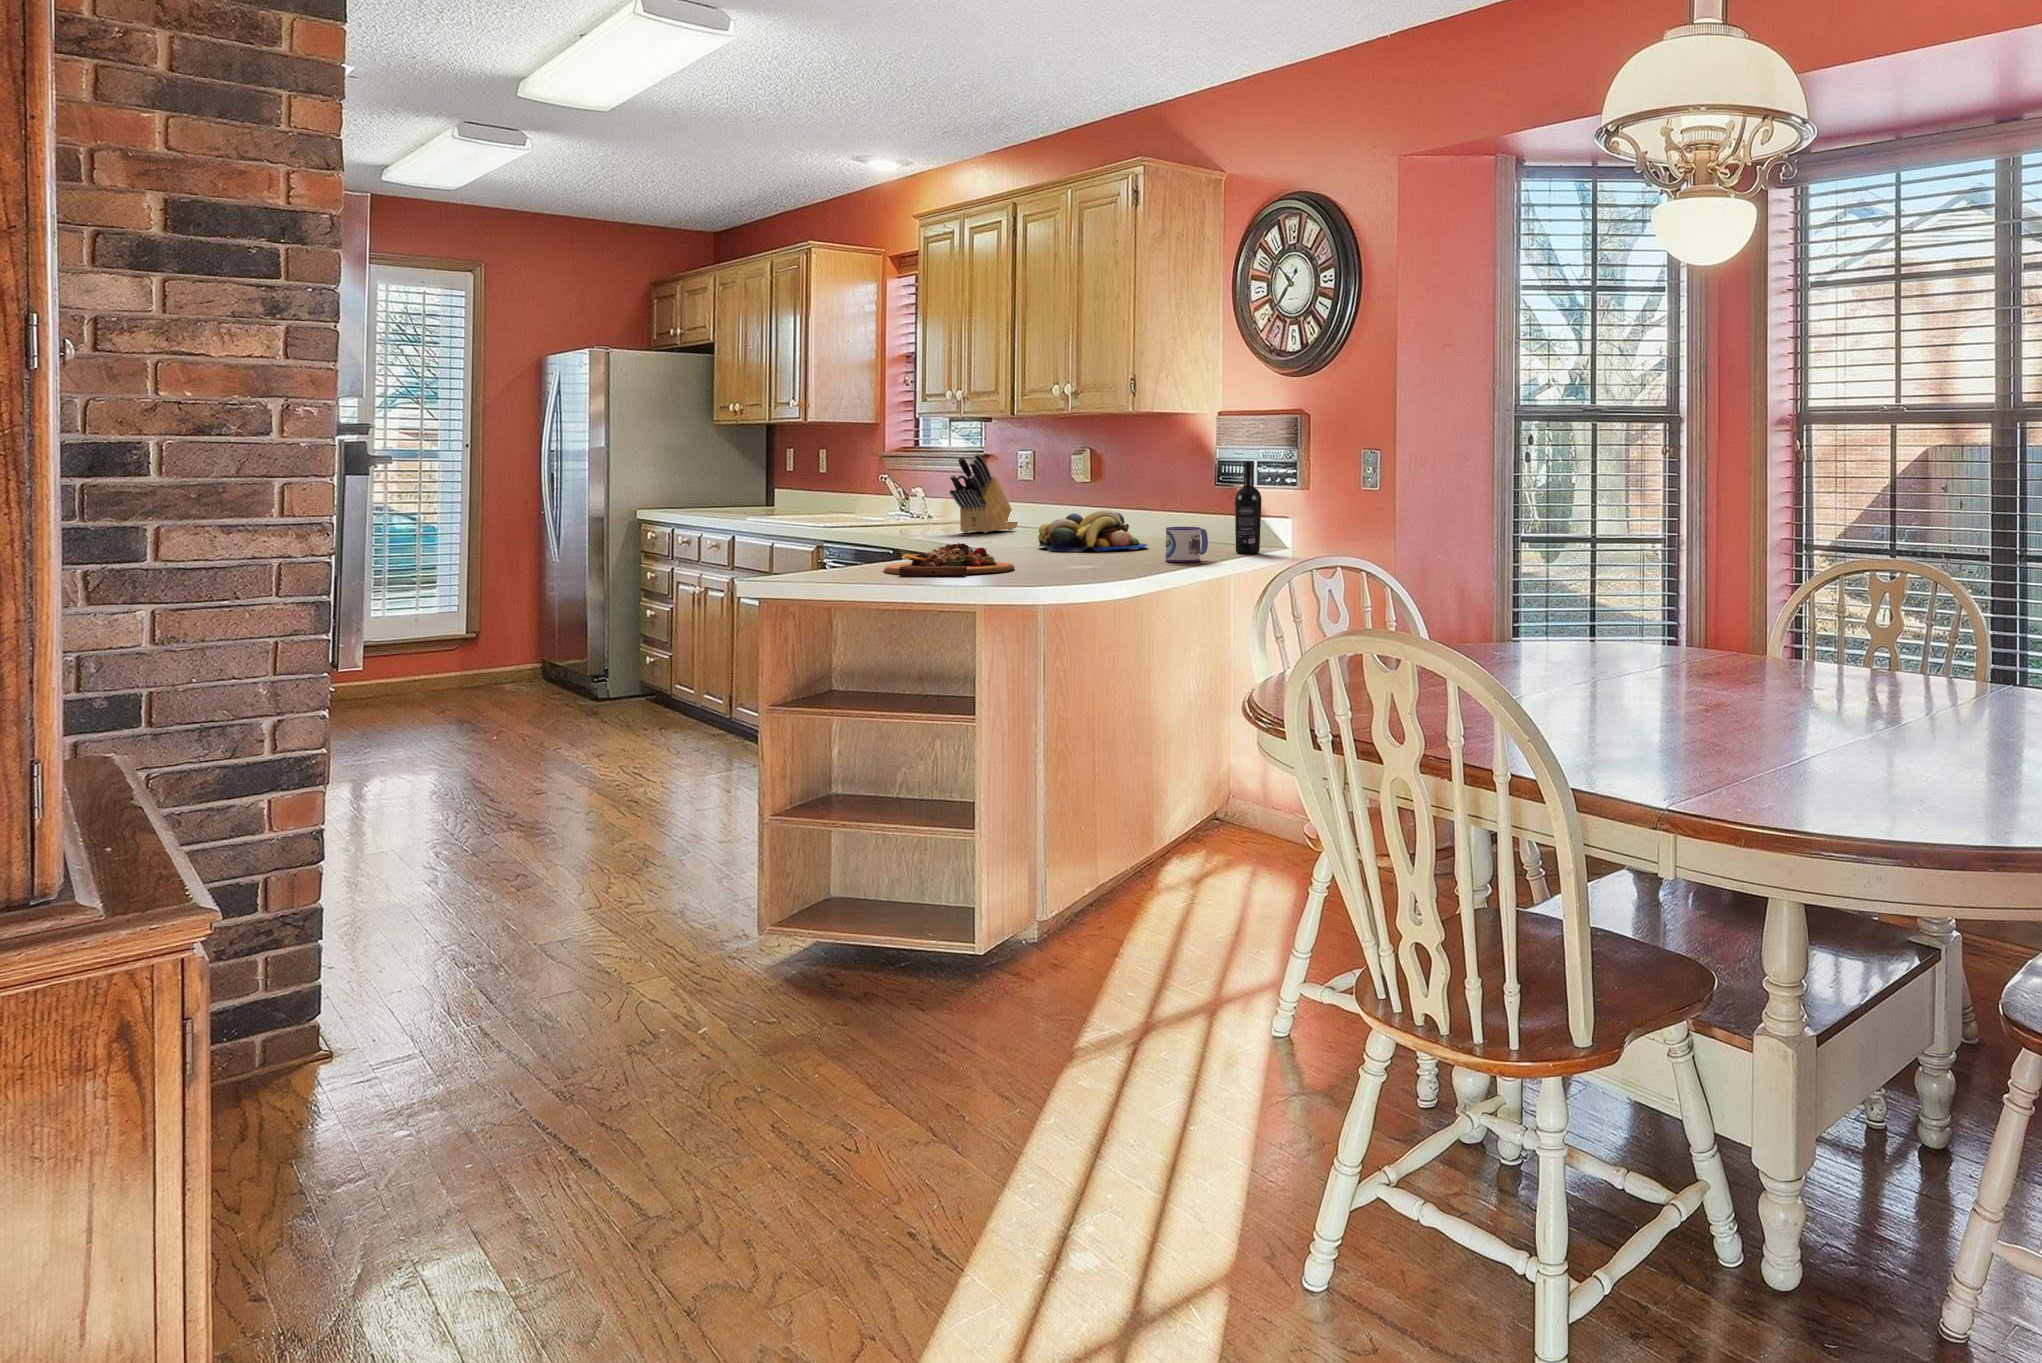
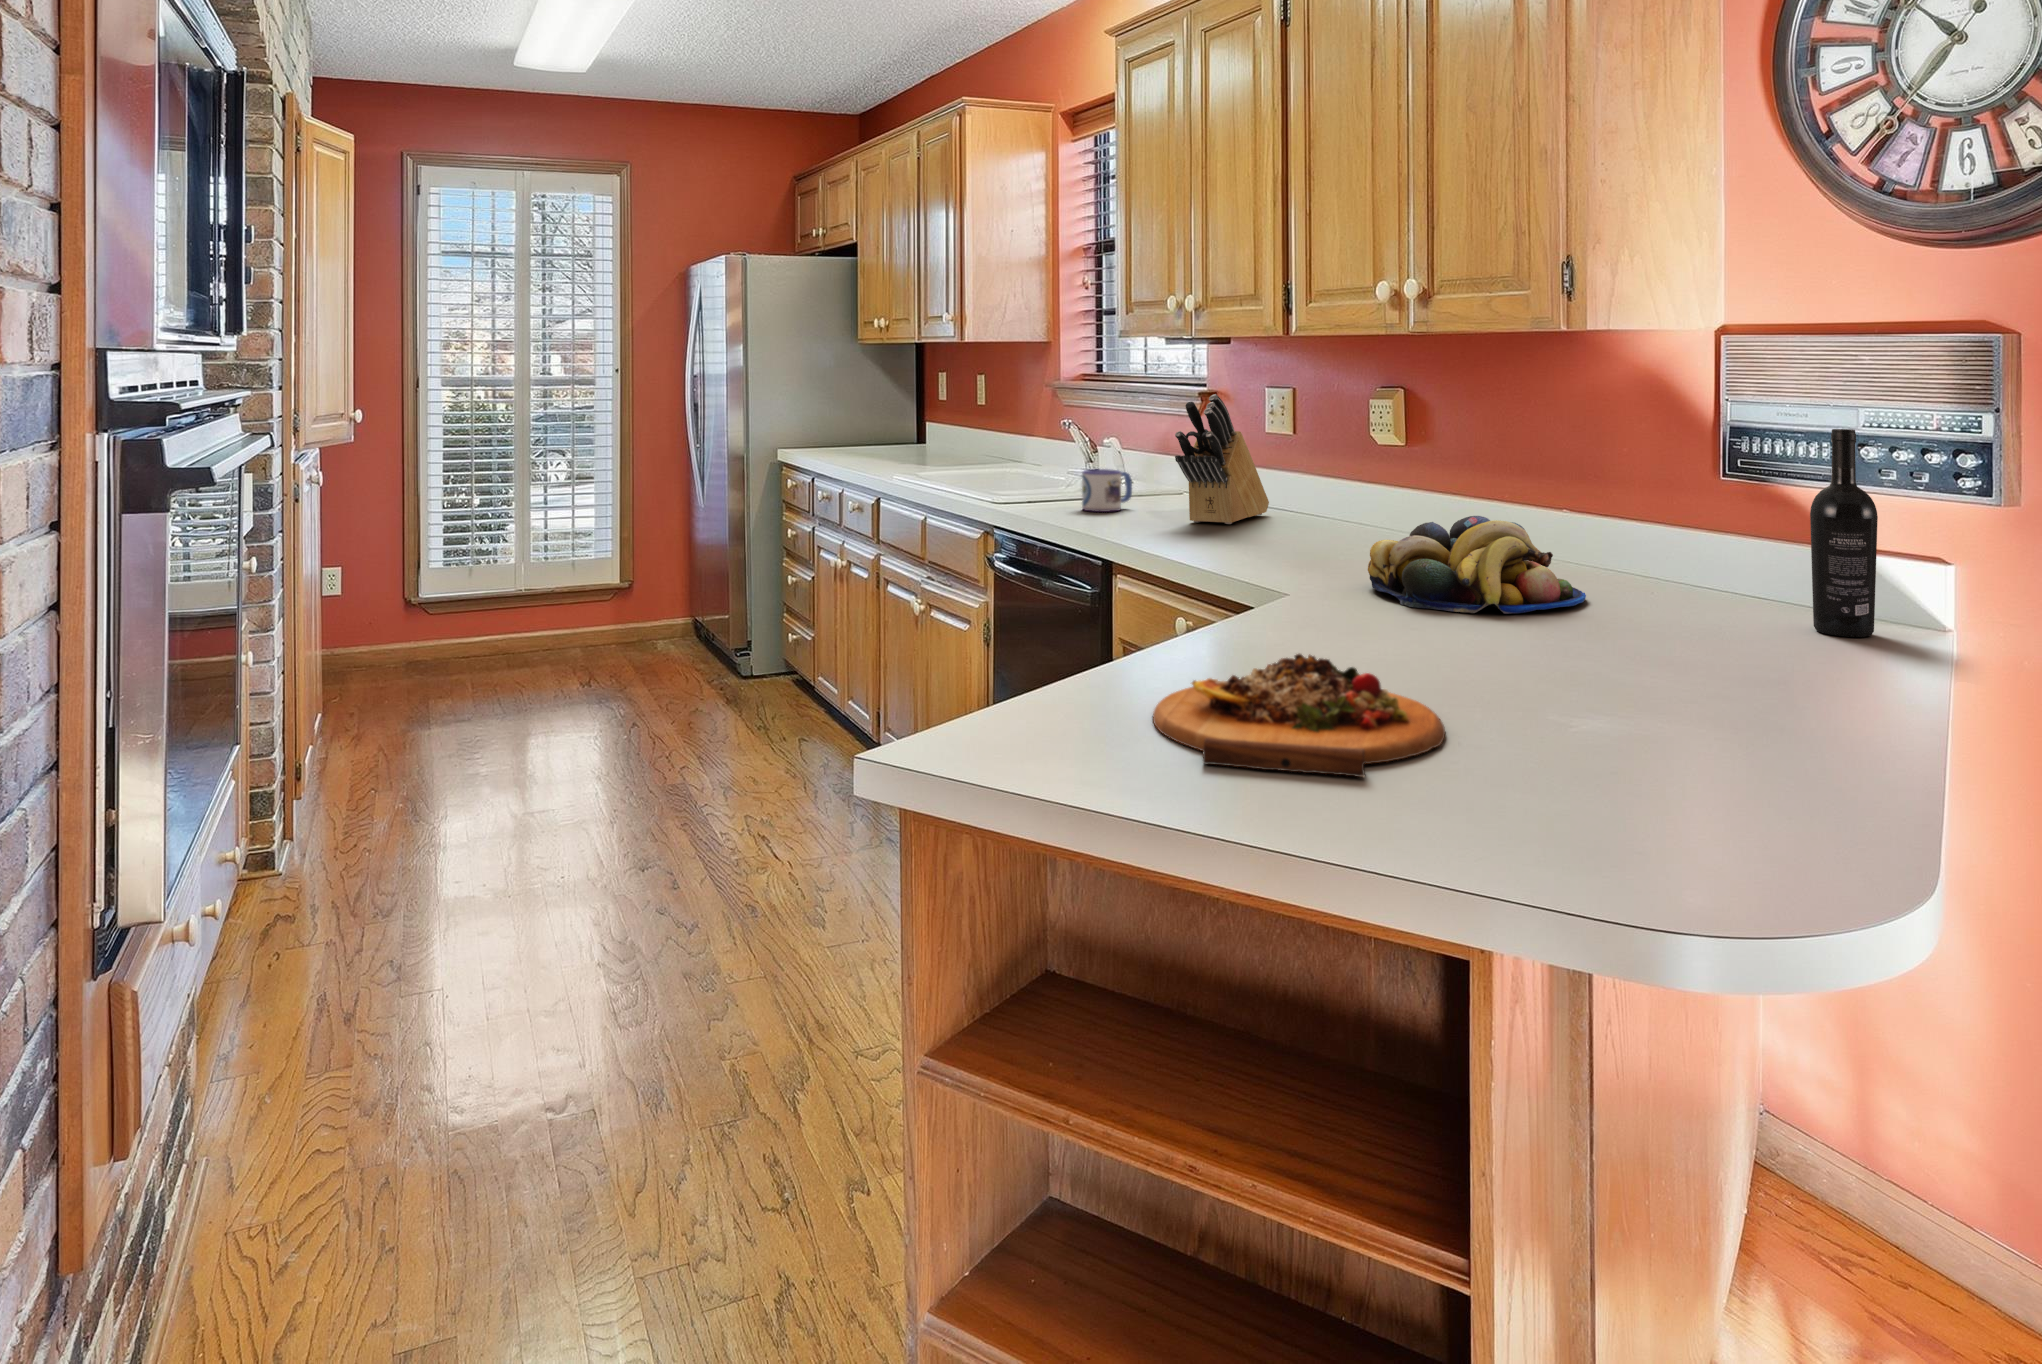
mug: present [1166,527,1208,562] -> present [1082,469,1132,512]

